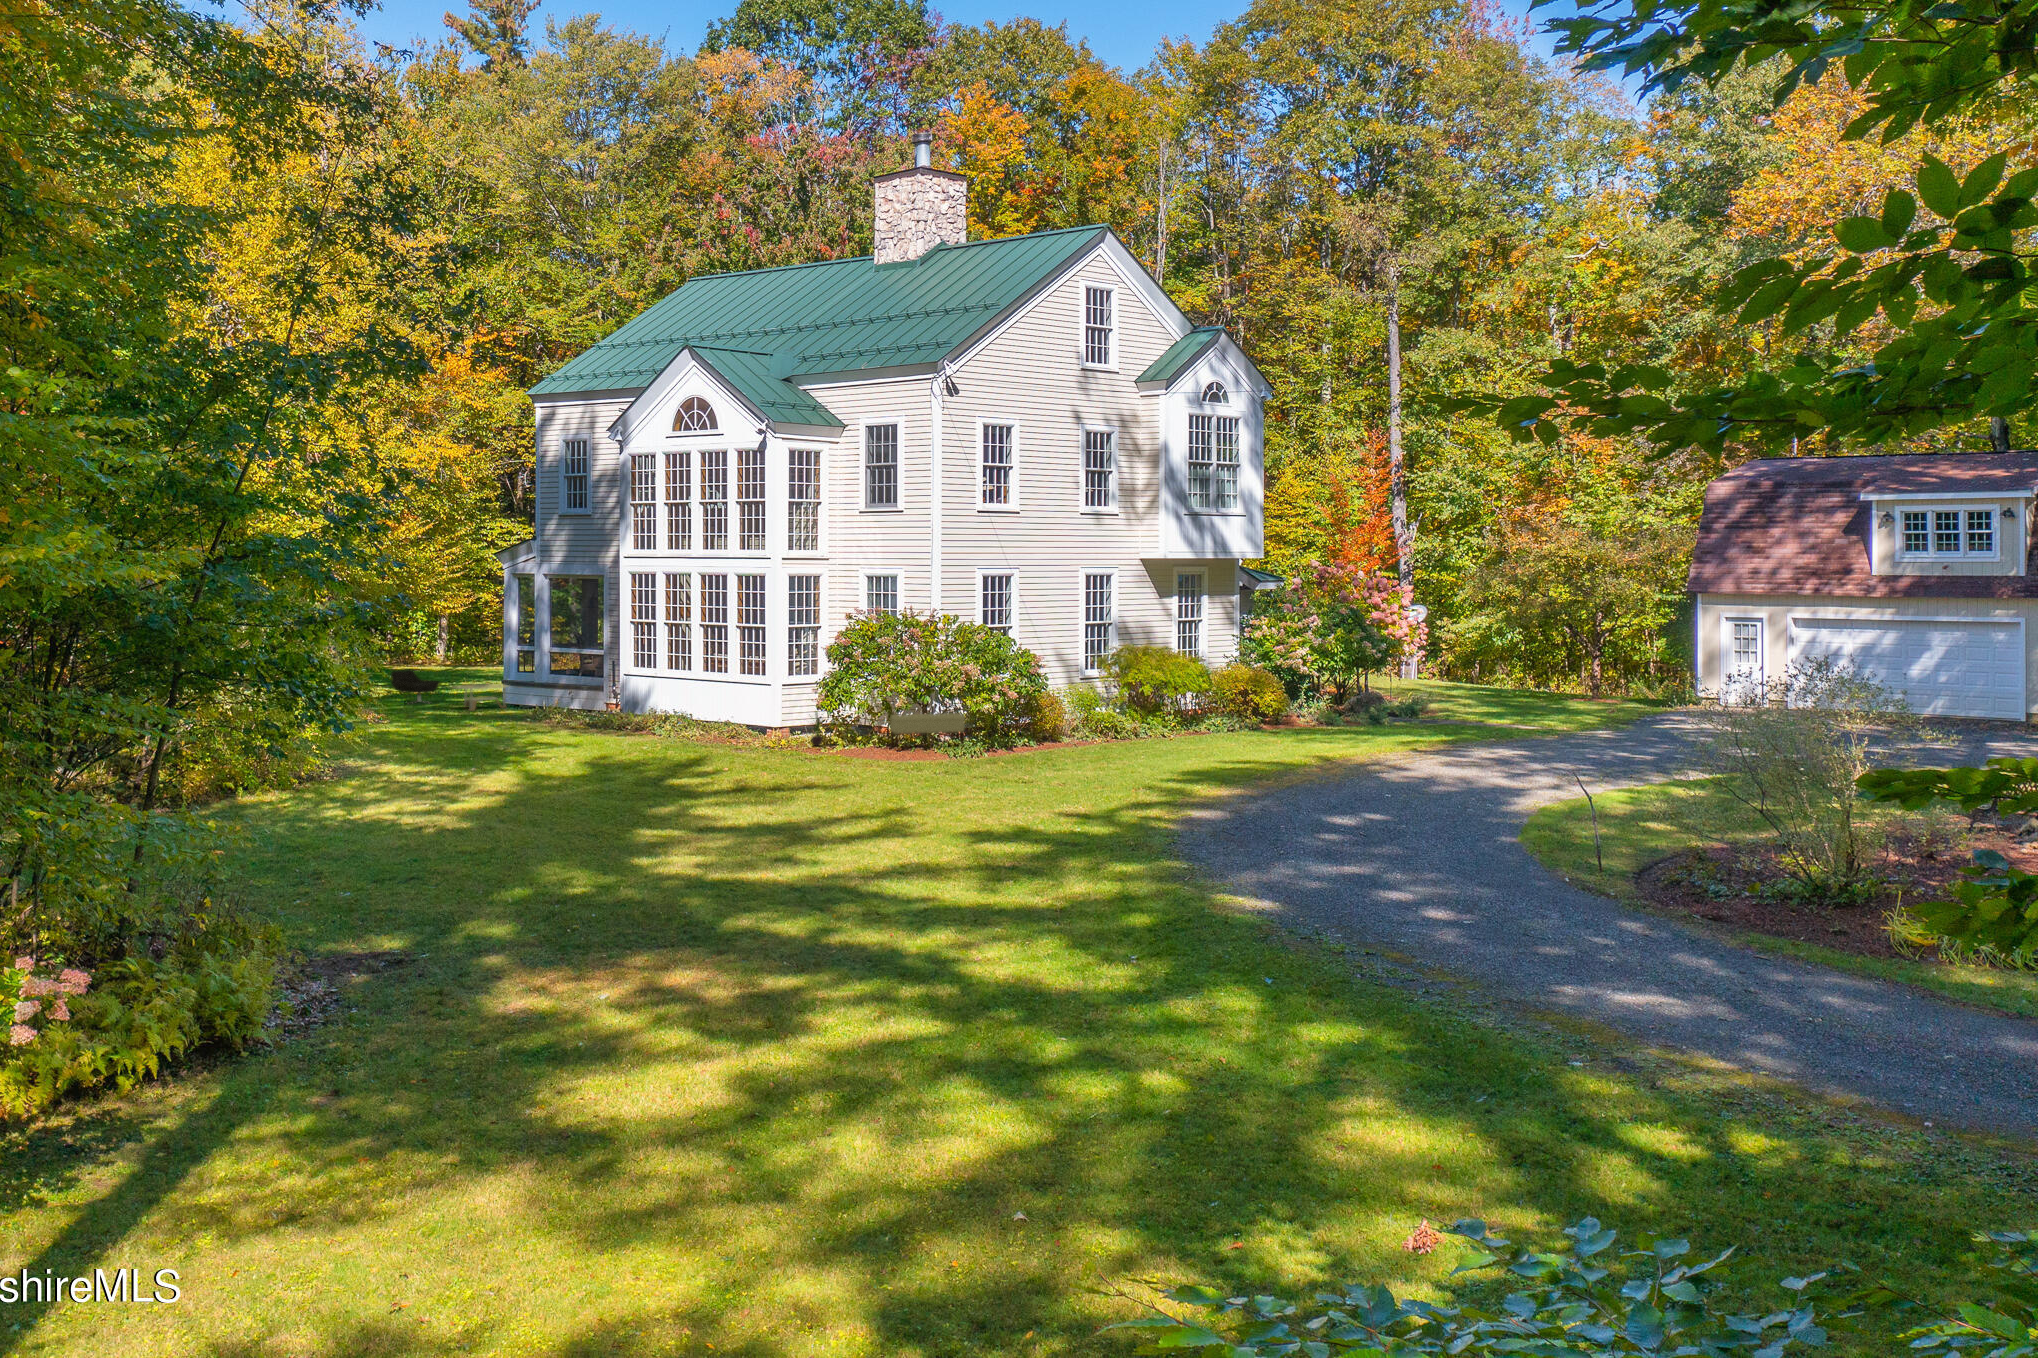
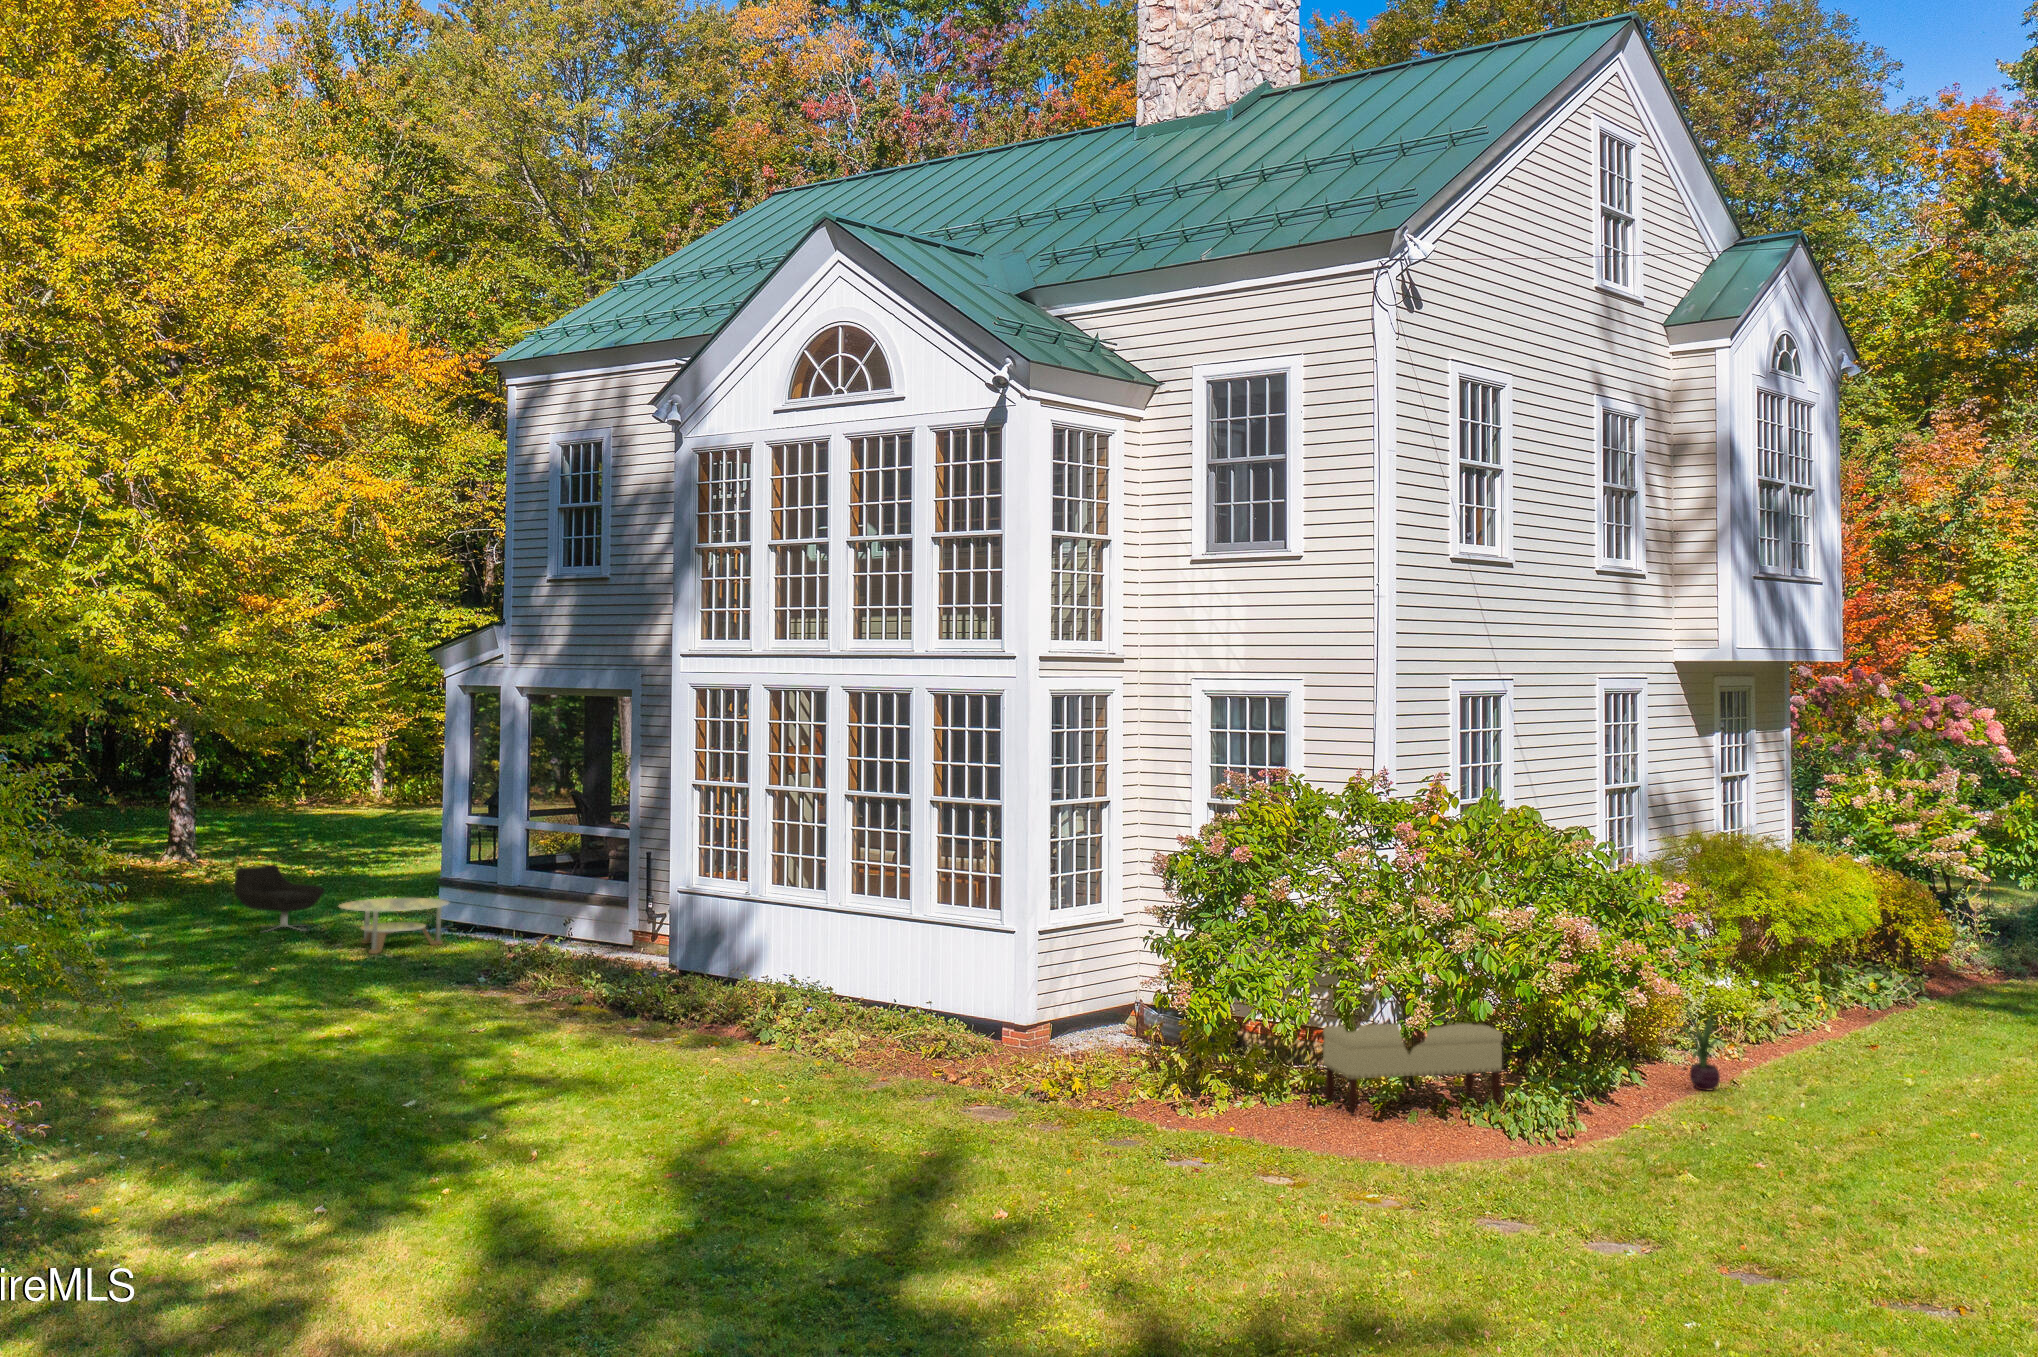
decorative plant: present [811,712,823,746] -> present [1678,1009,1733,1090]

